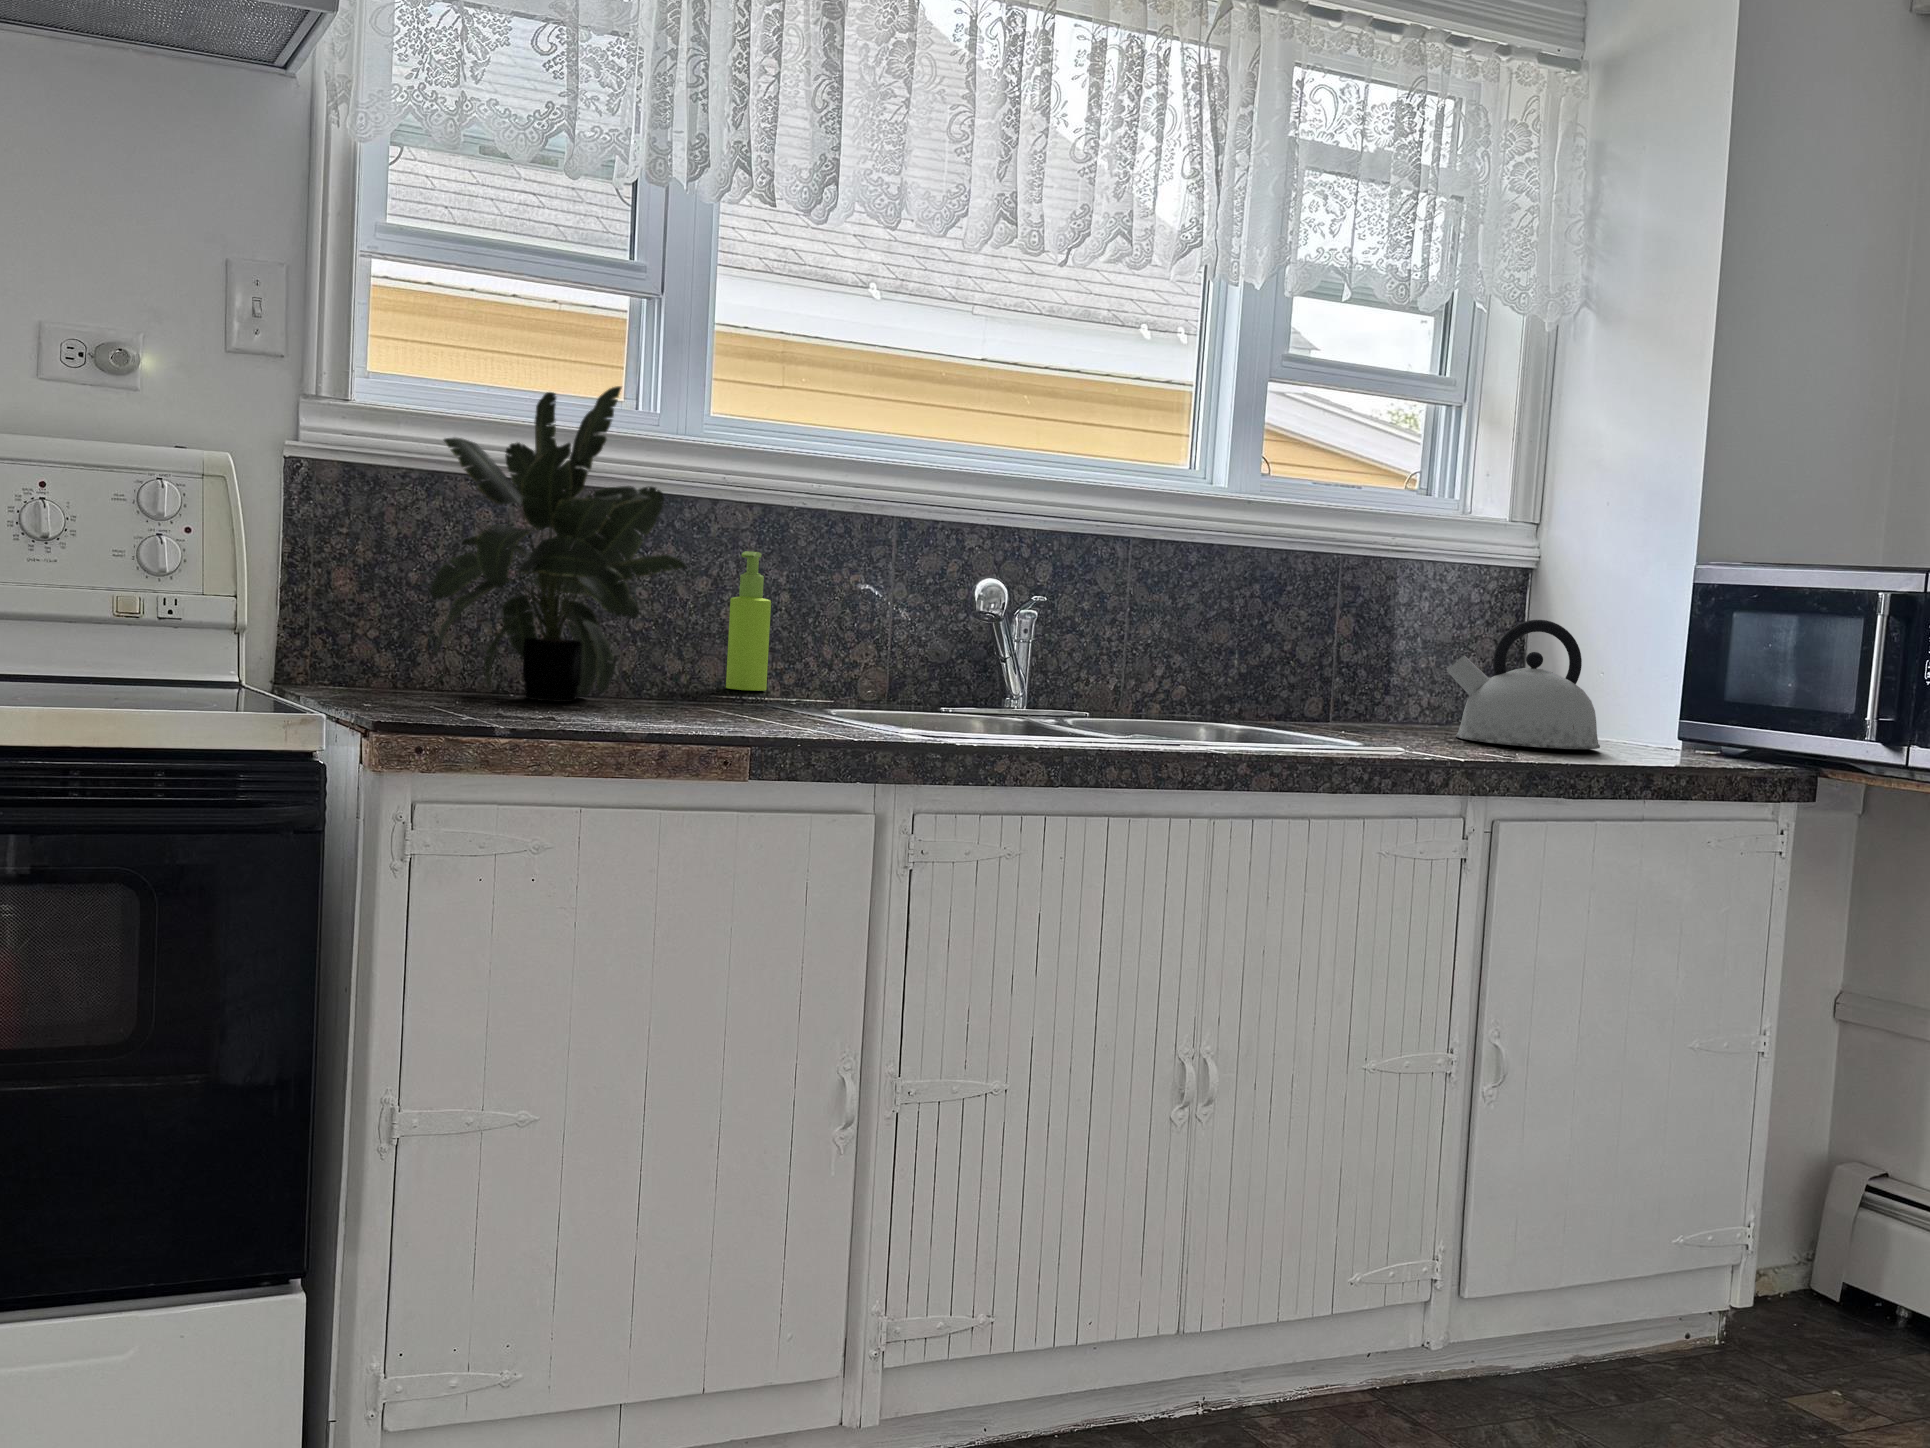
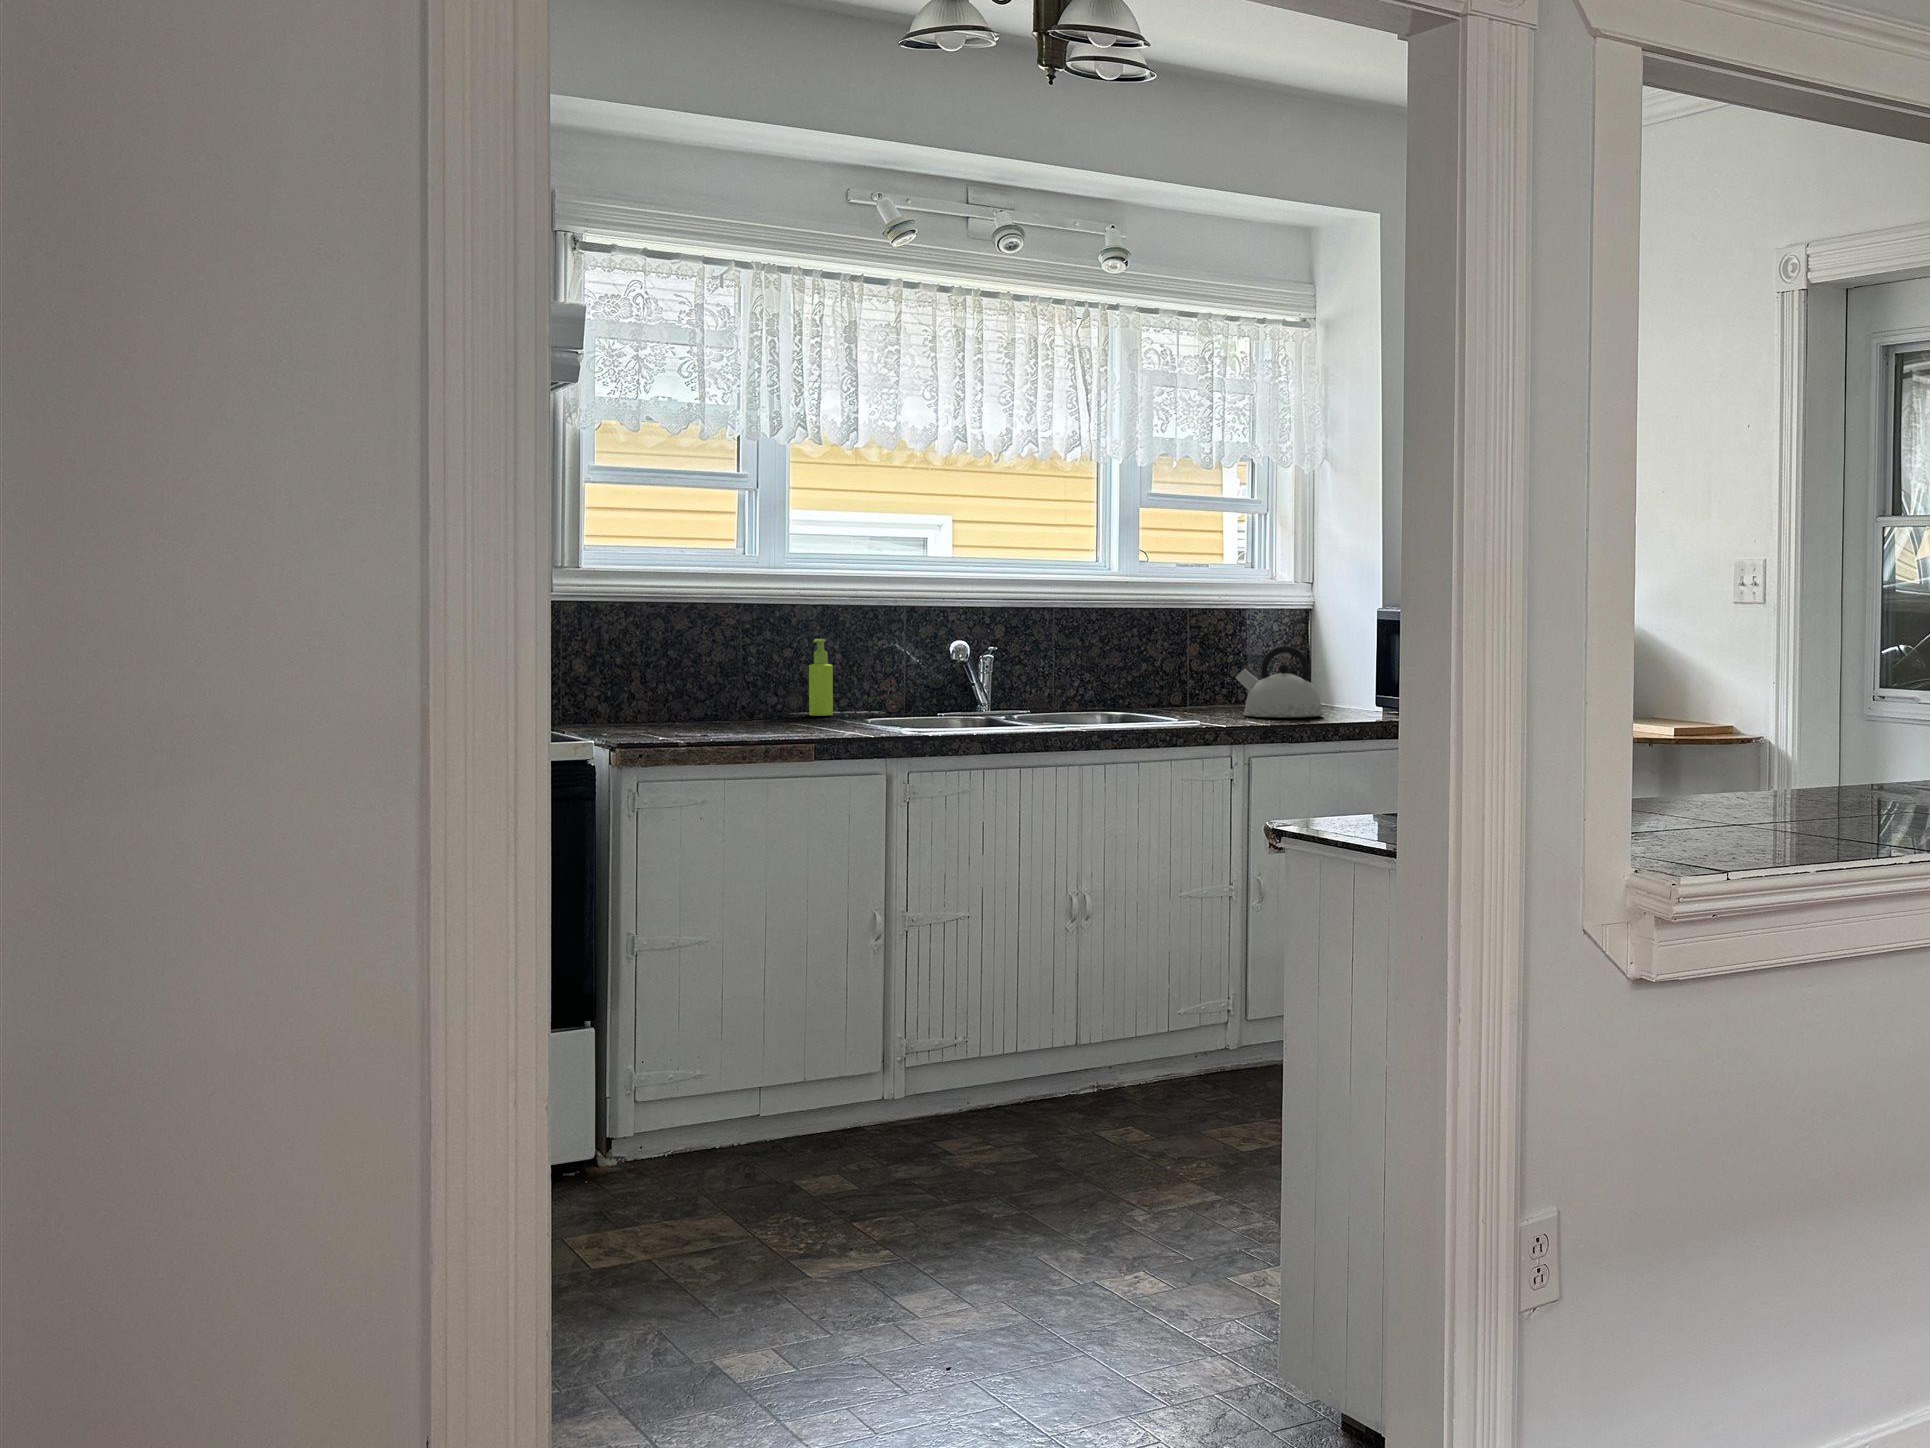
potted plant: present [430,386,687,702] -> none [637,563,779,728]

